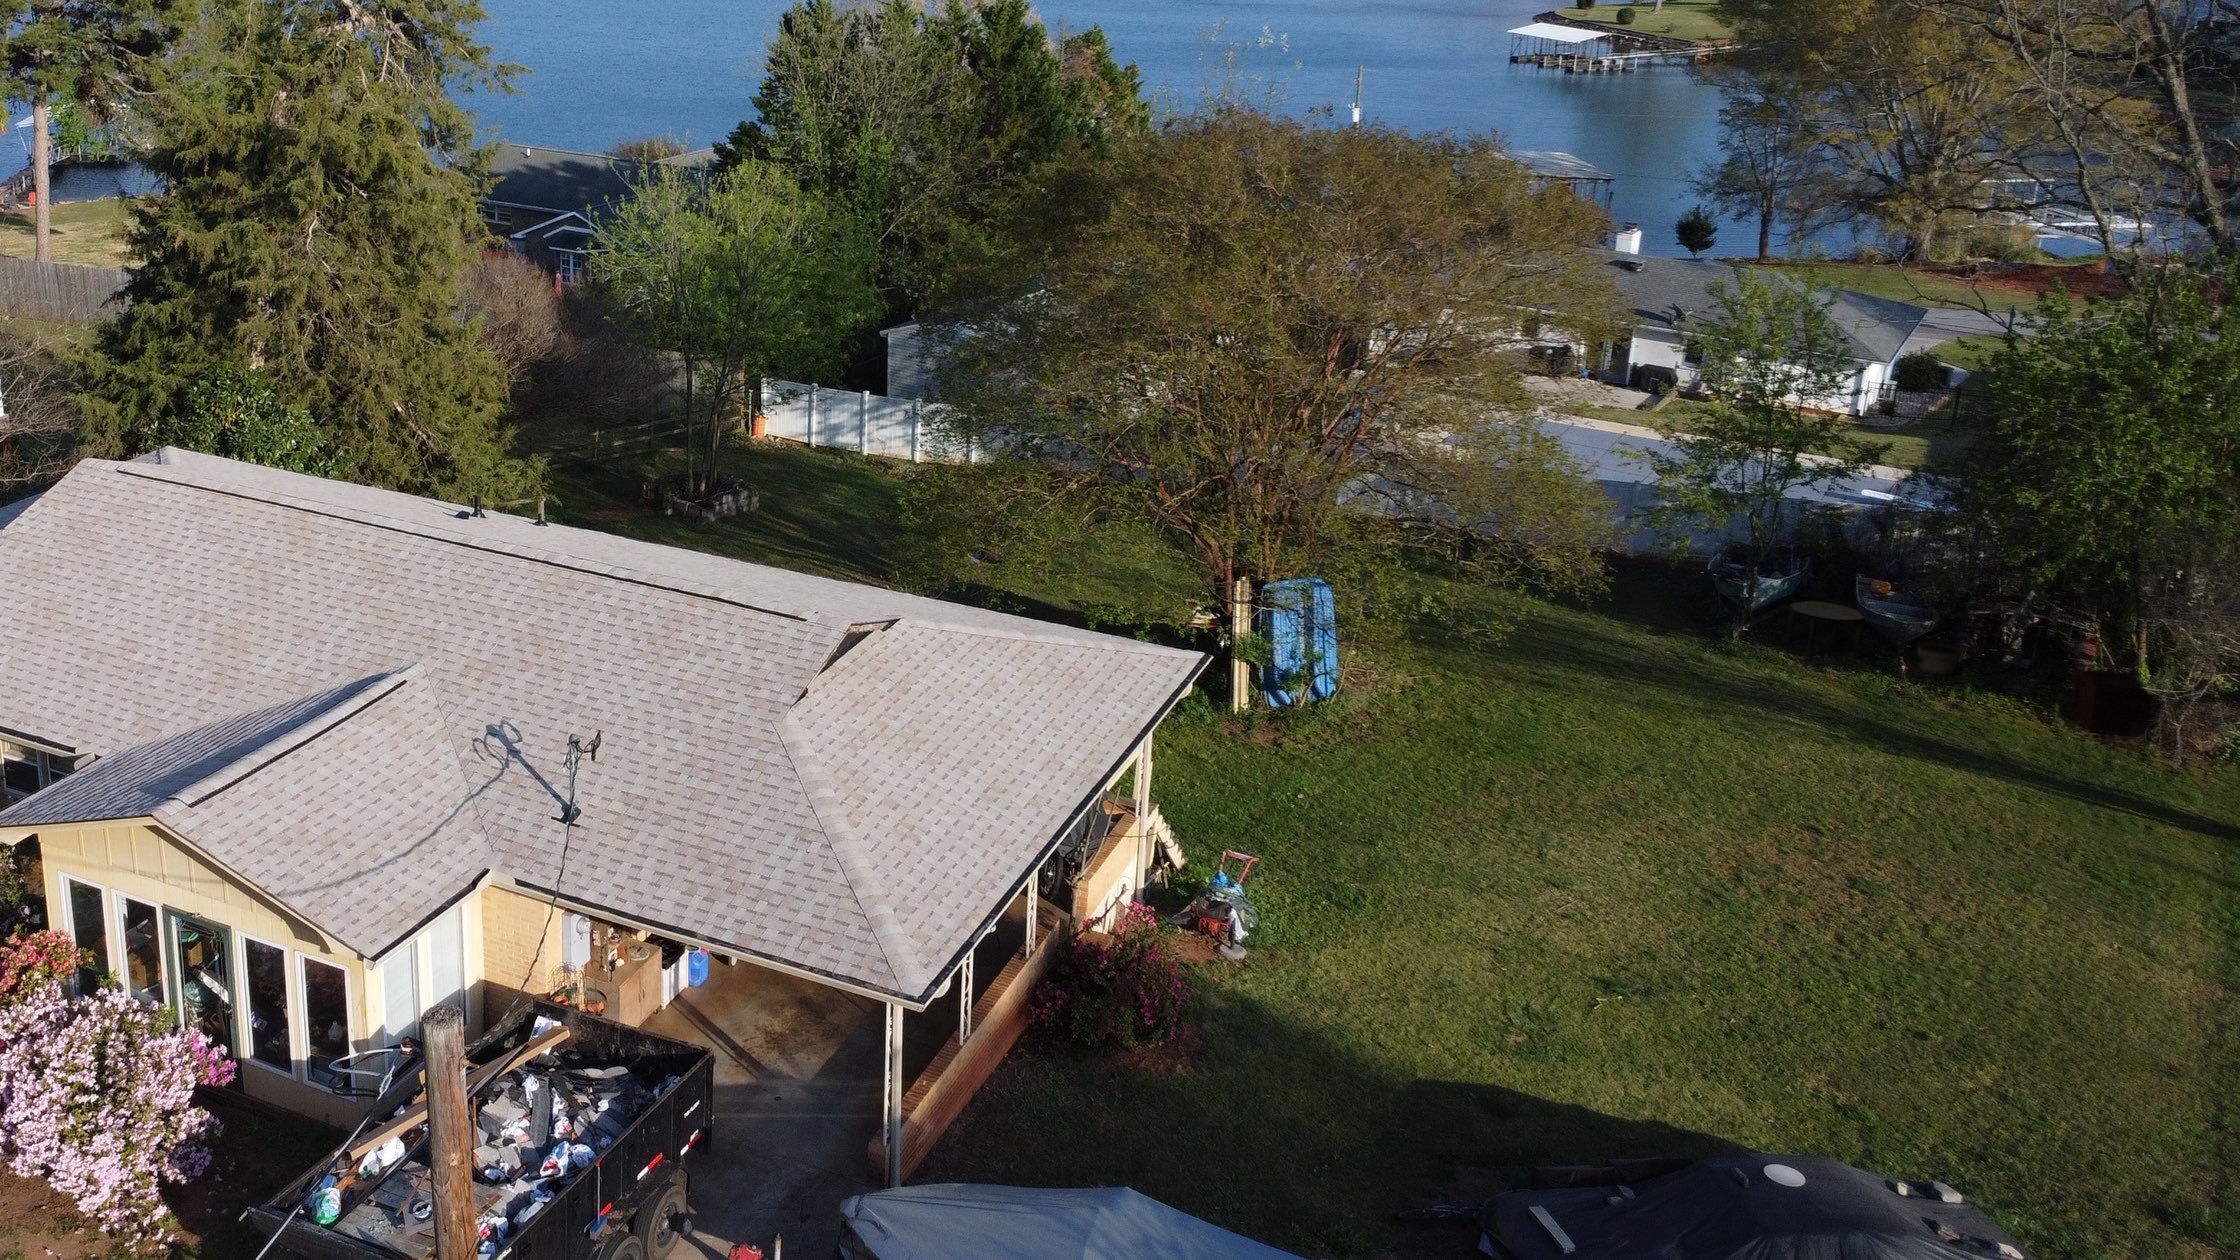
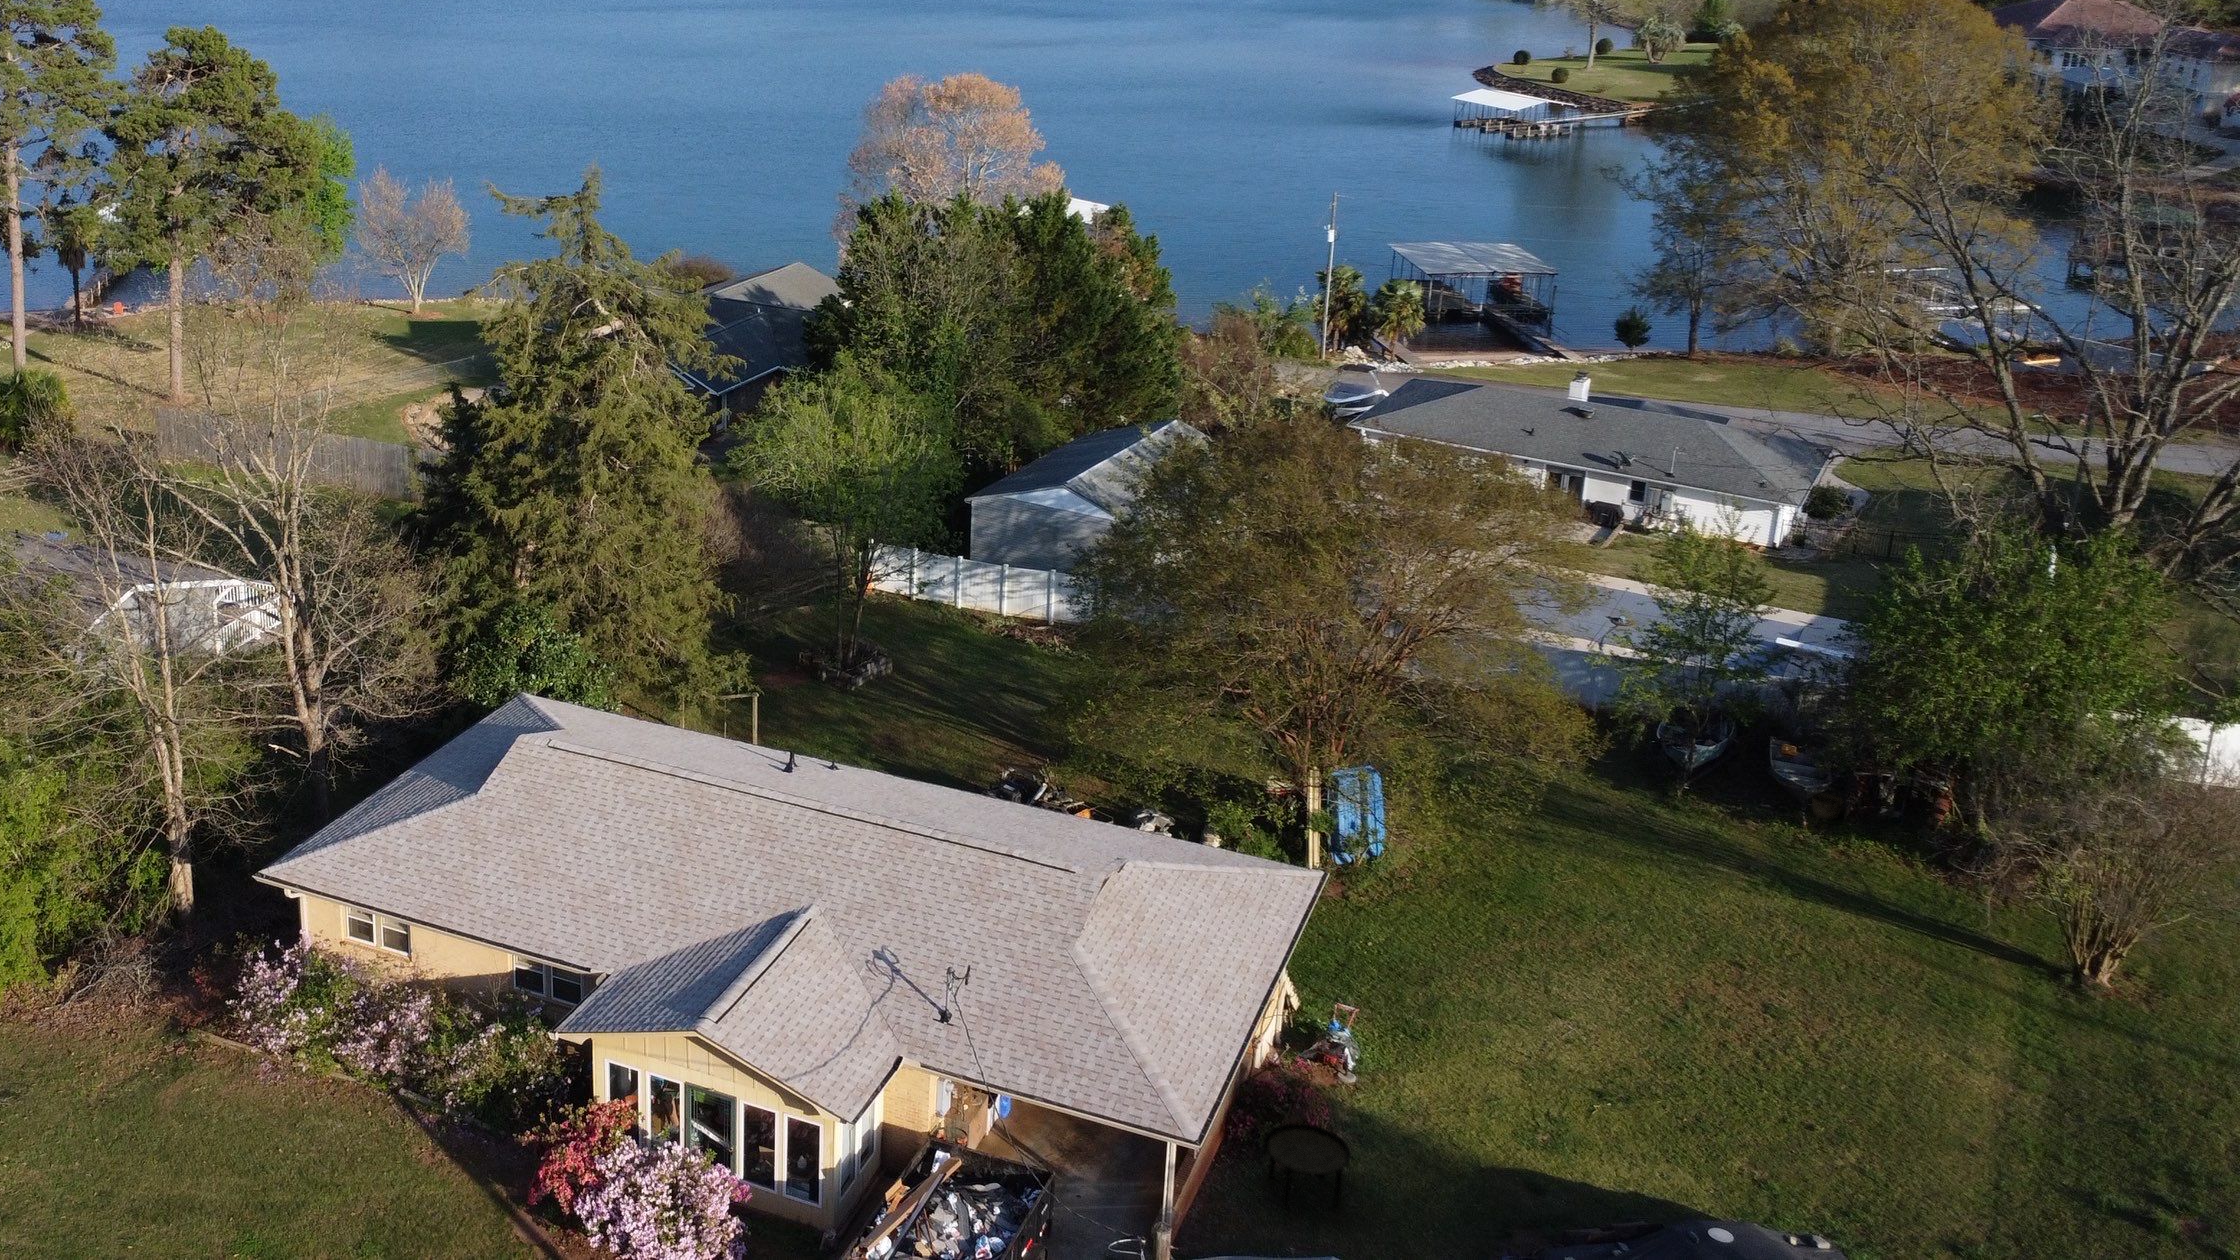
round table: present [1785,597,1866,658] -> present [1264,1124,1351,1209]
wooden crate: present [2069,669,2154,735] -> none [1920,821,1980,873]

